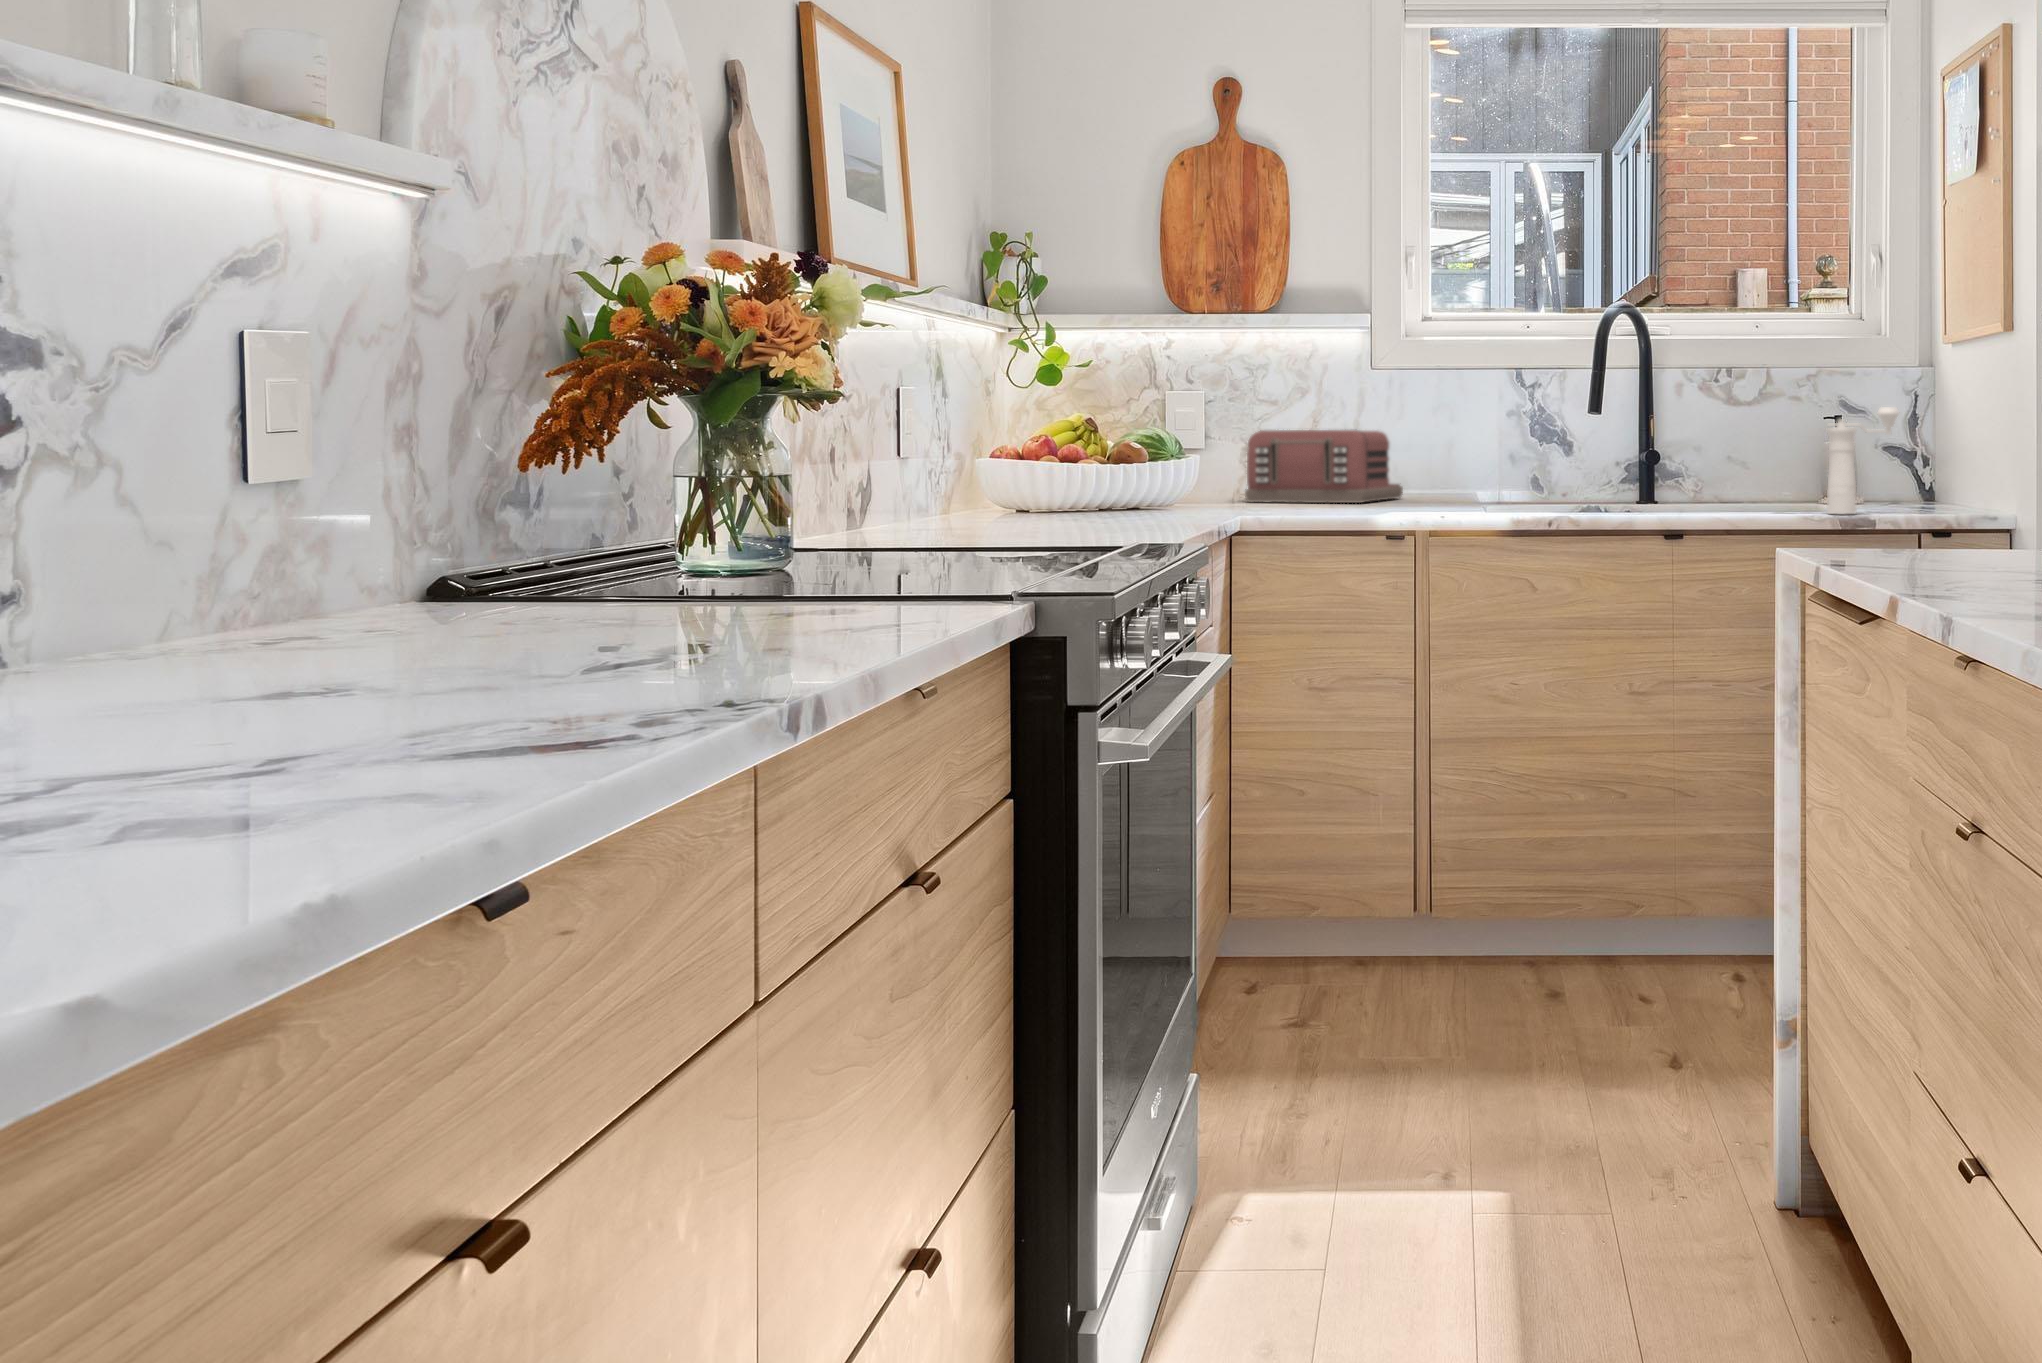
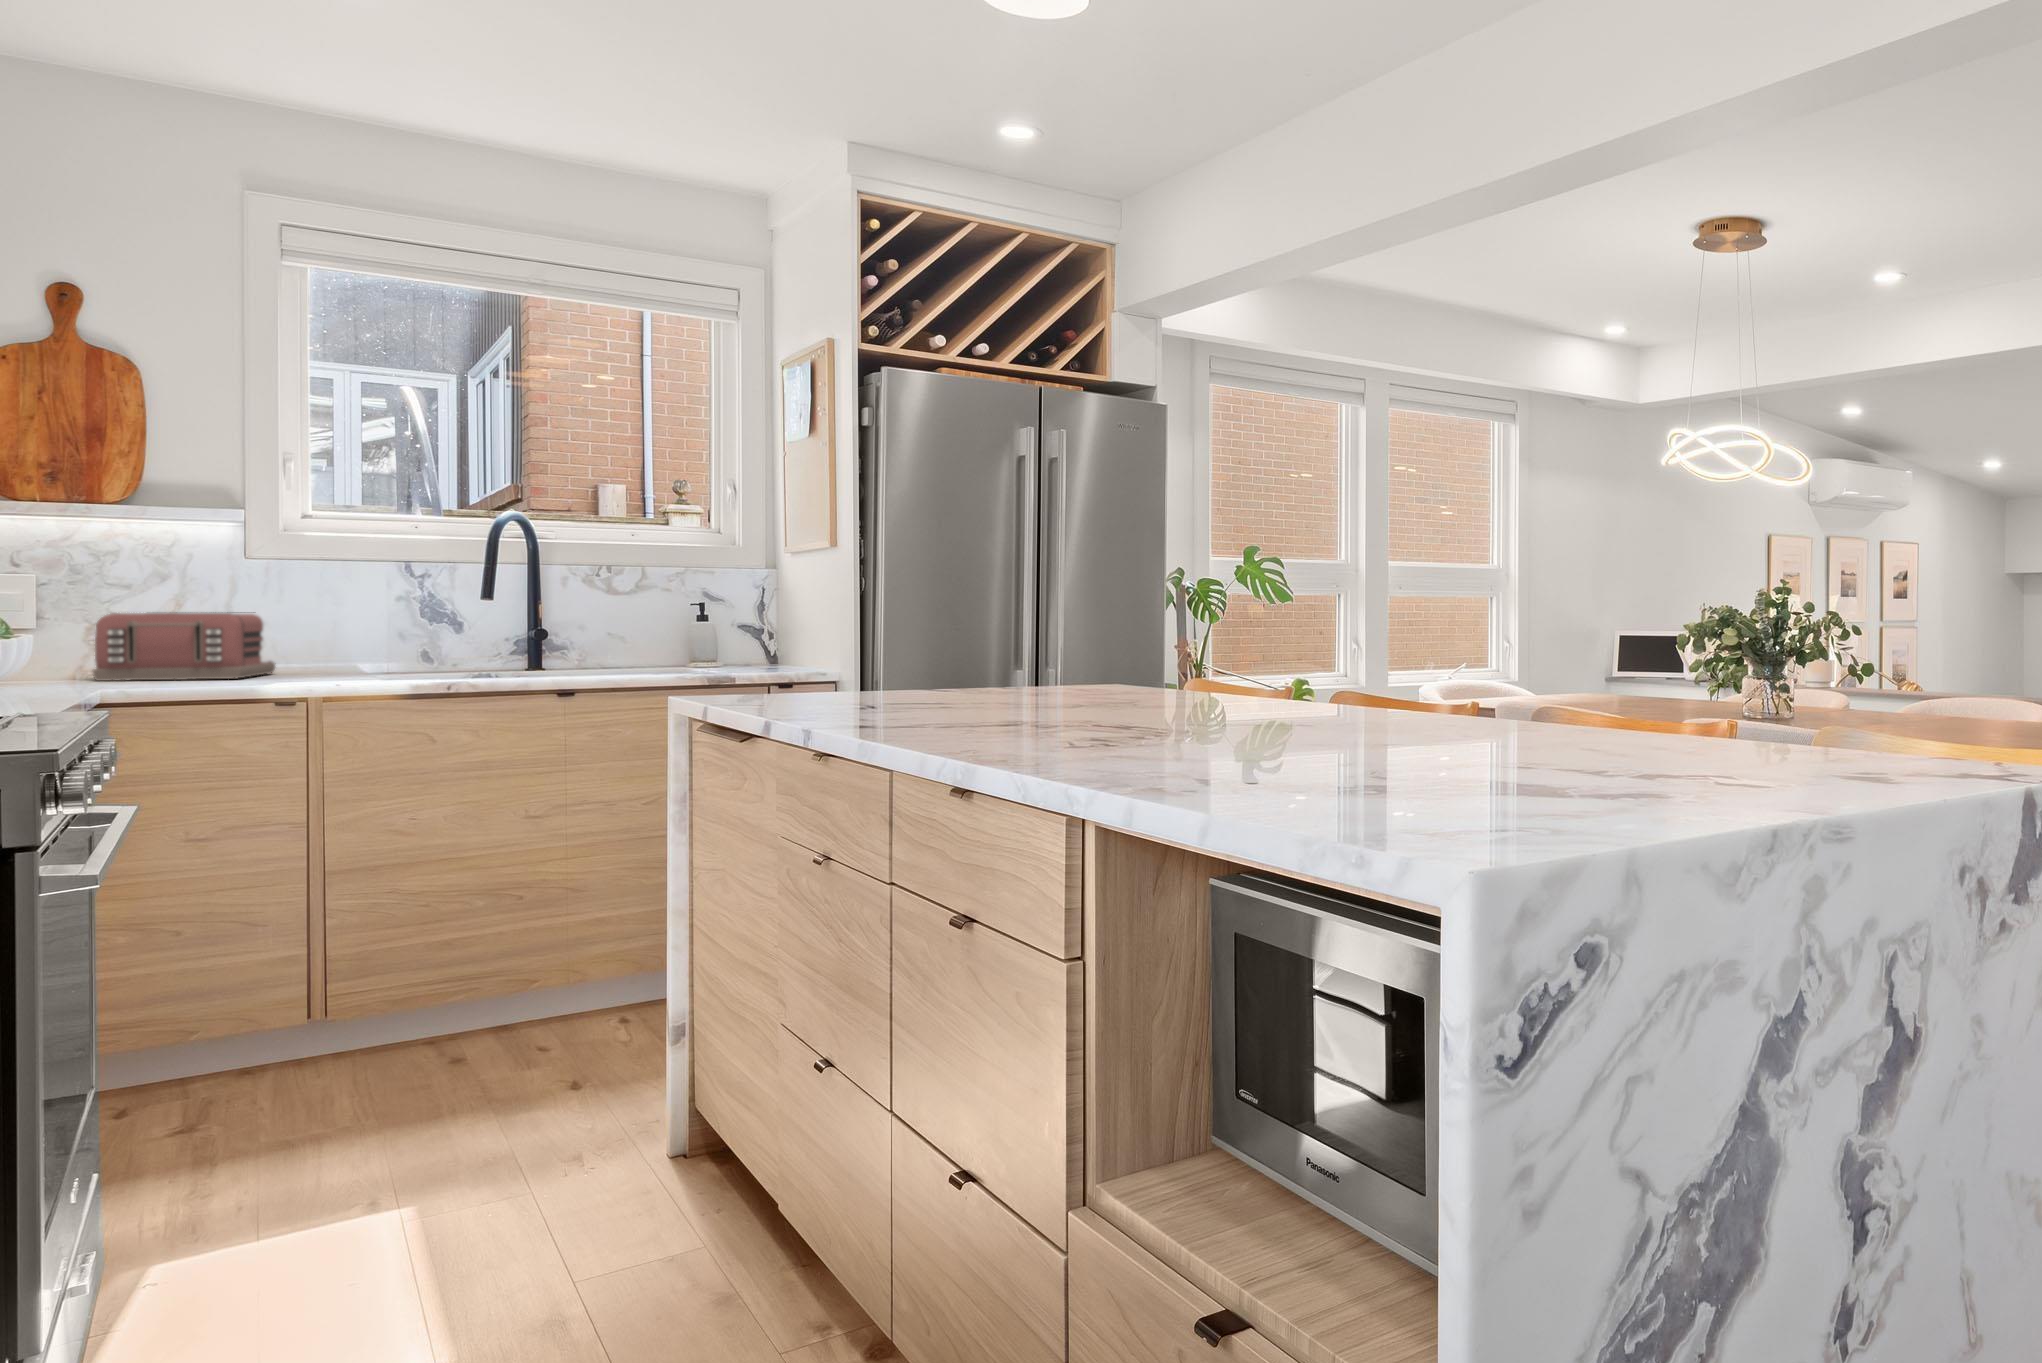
pepper mill: present [1827,407,1899,514] -> none [694,601,751,679]

